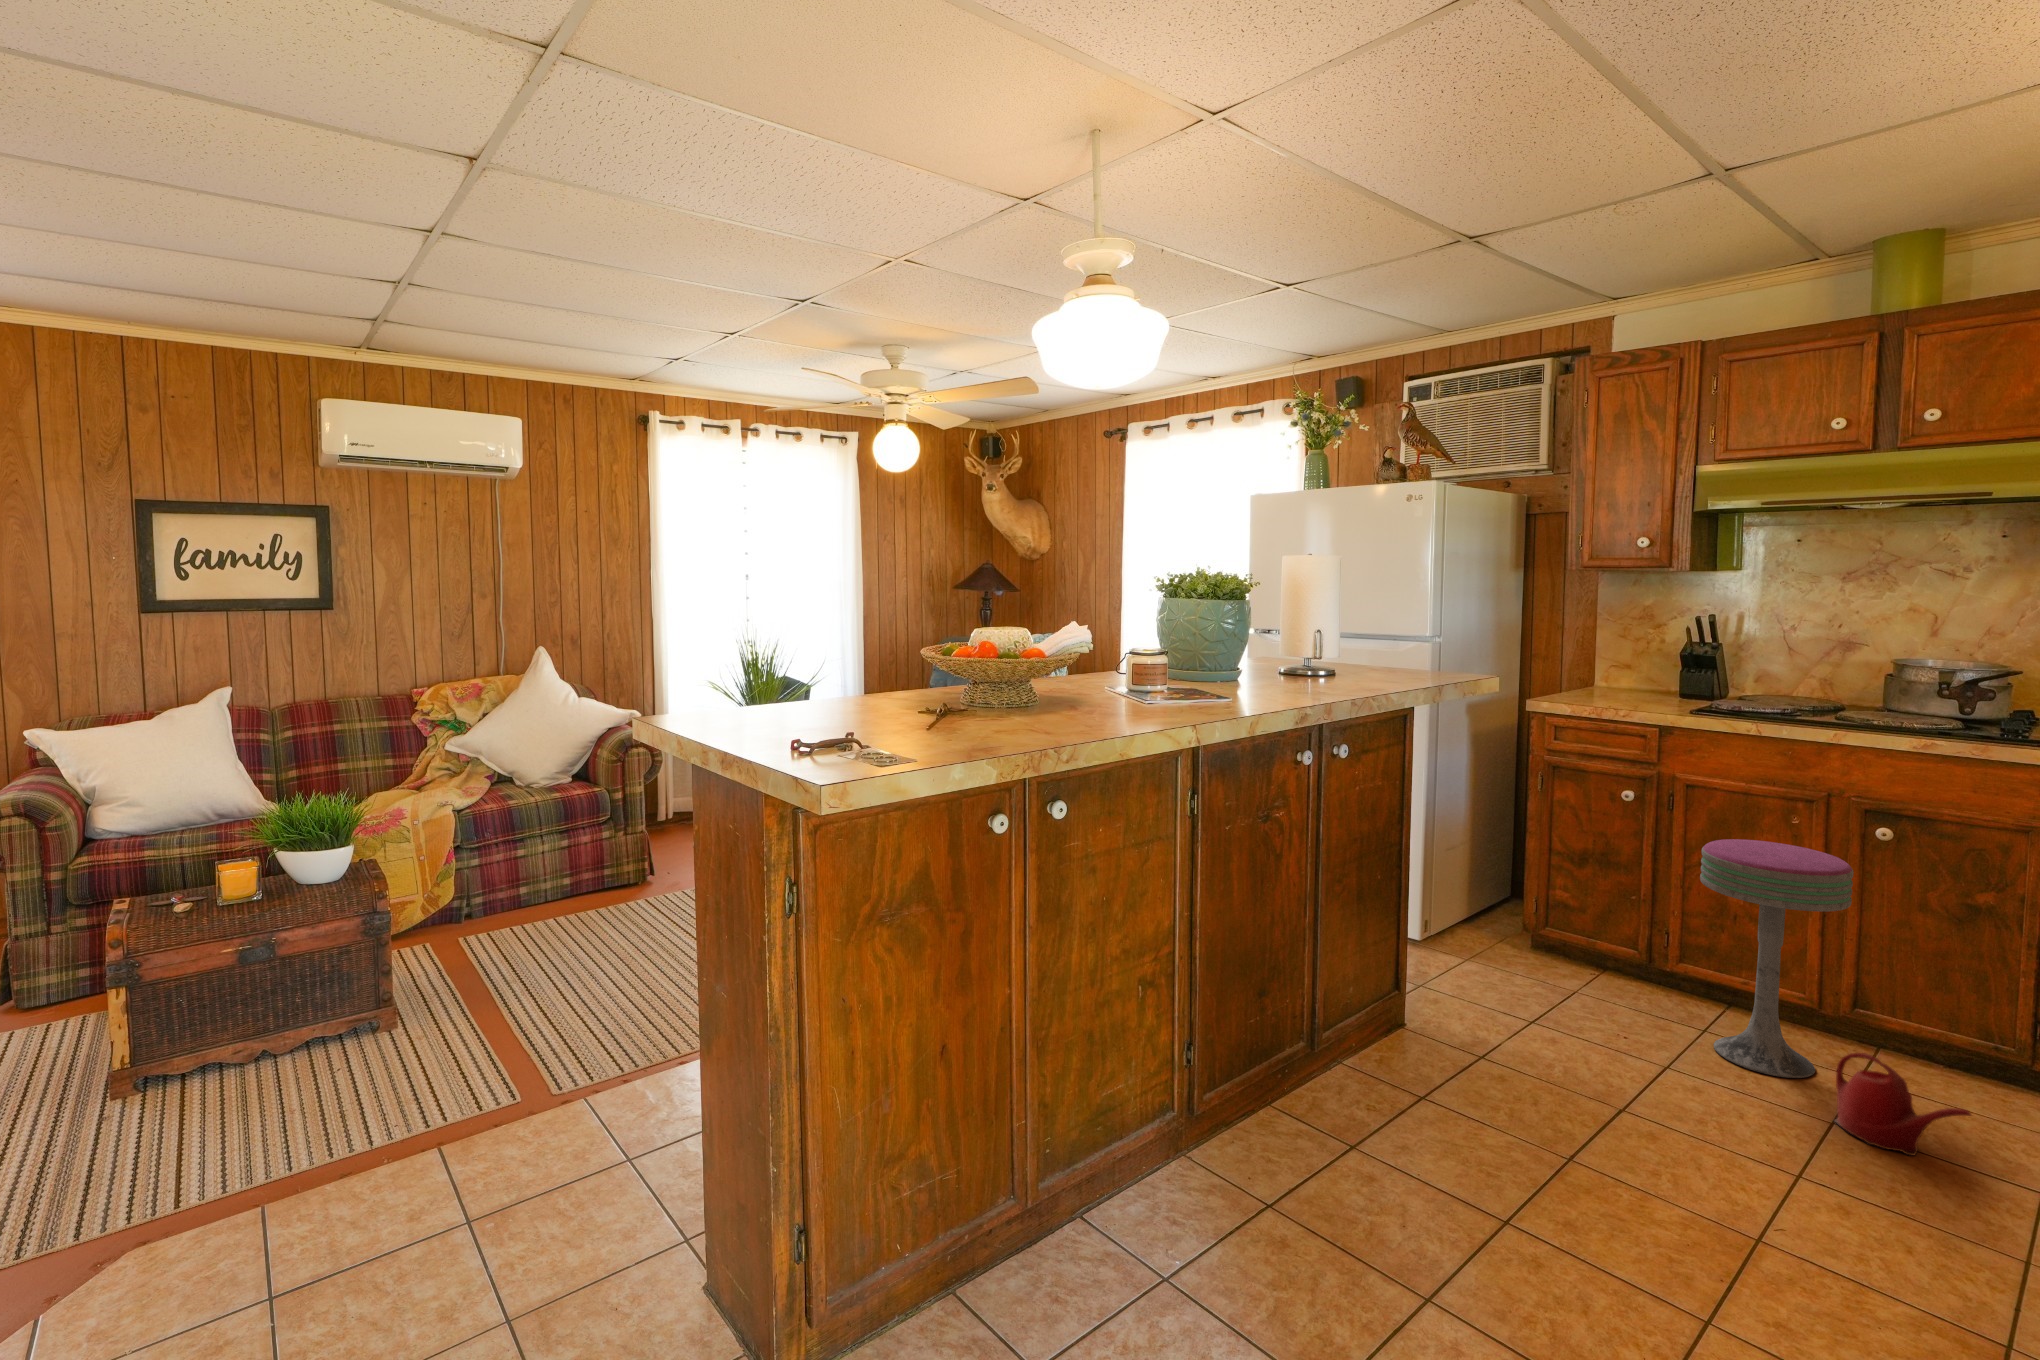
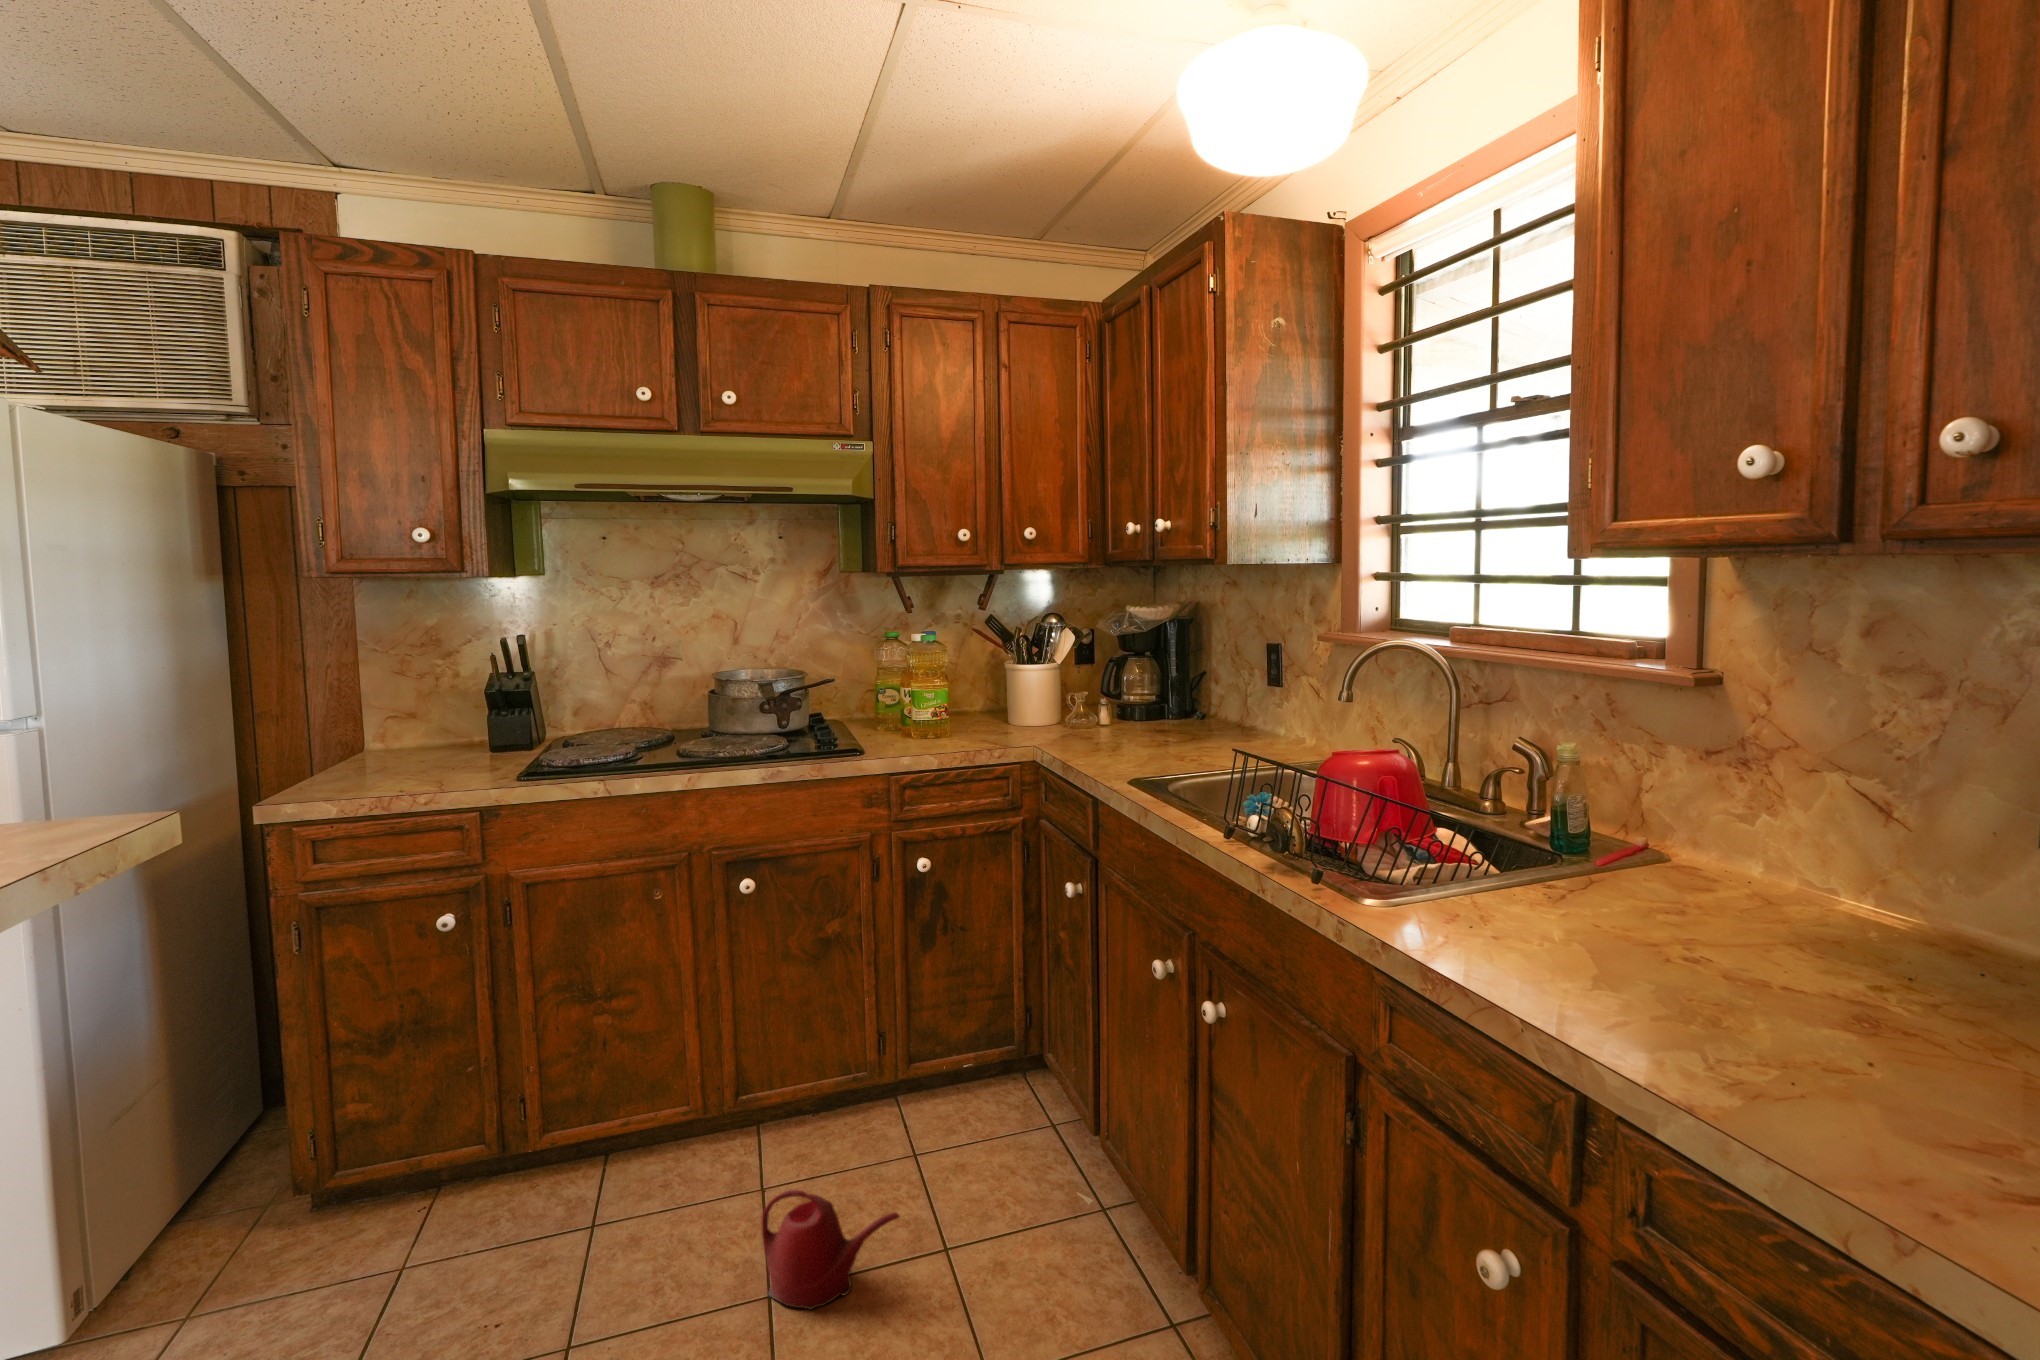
bar stool: present [1700,839,1854,1078] -> none [565,932,740,1270]

